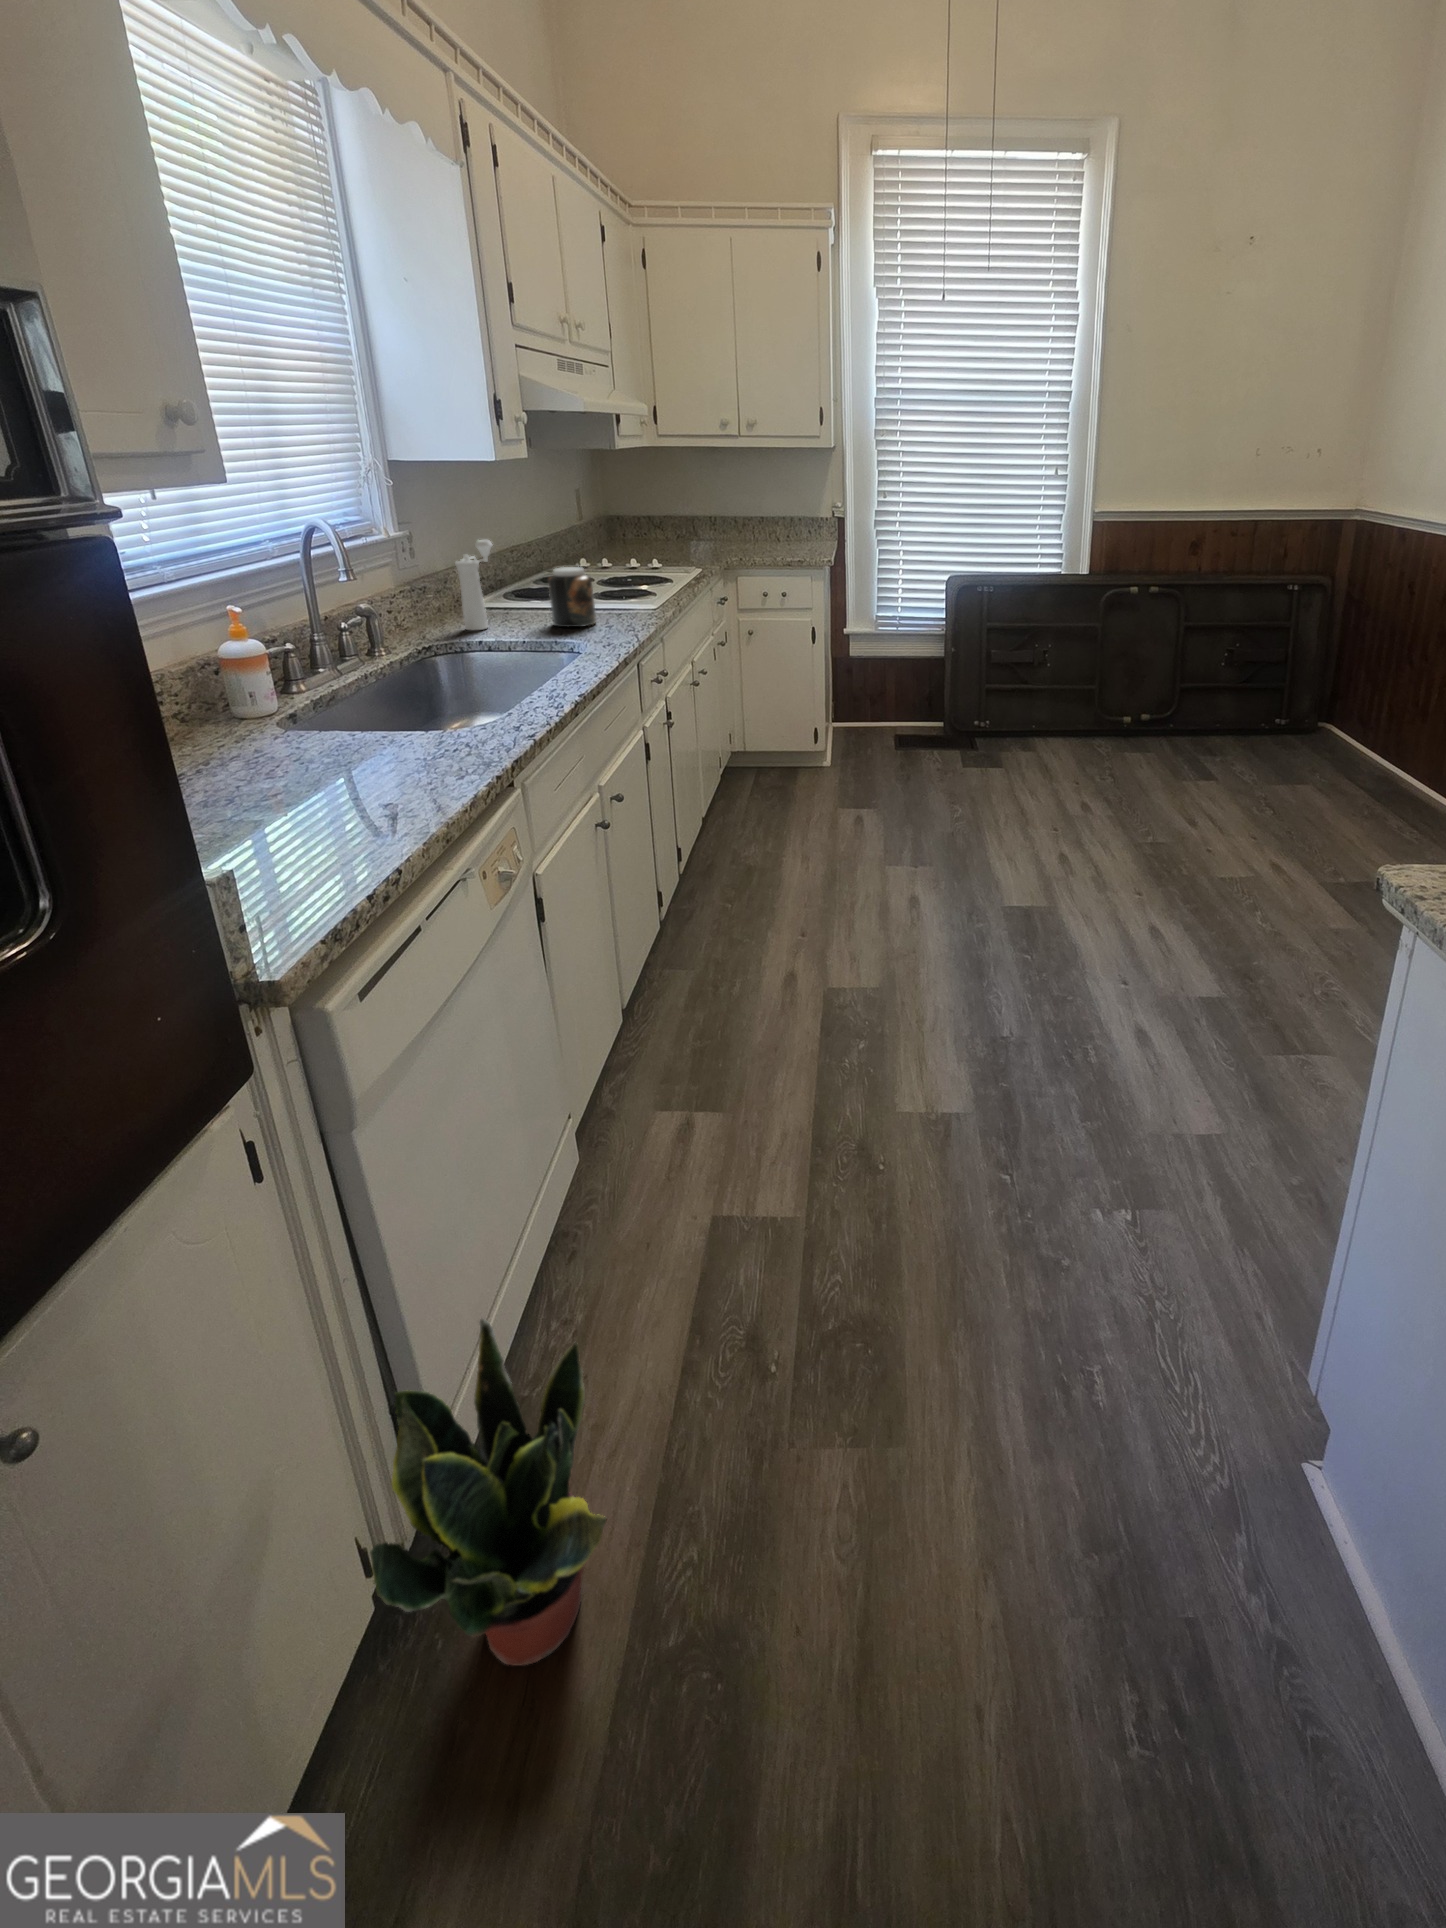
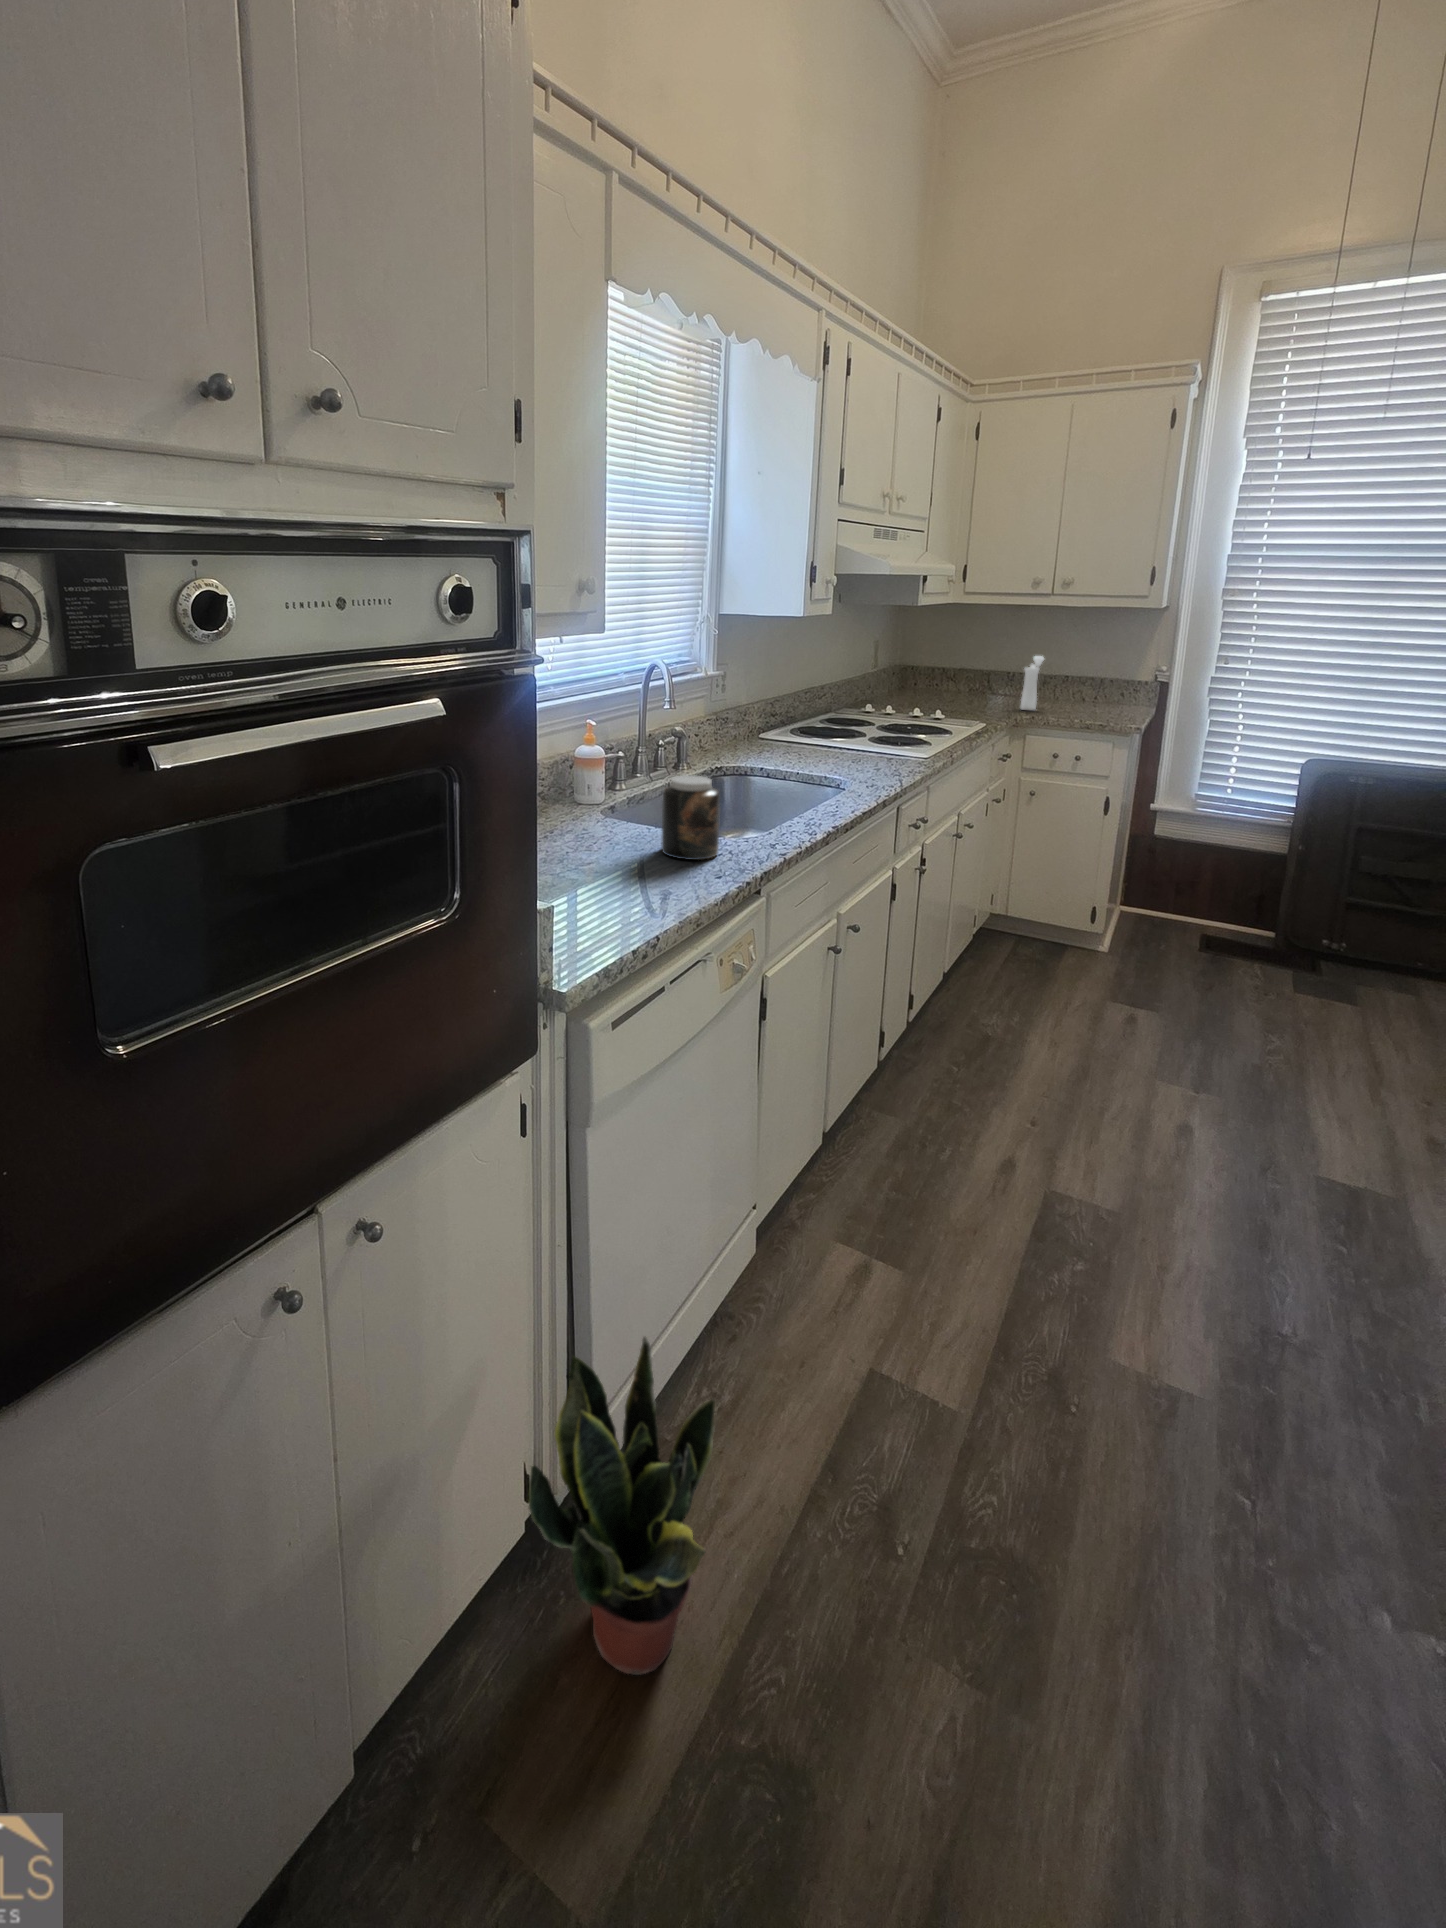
pepper mill: present [455,540,492,630] -> present [1021,656,1044,711]
jar: present [548,567,596,627] -> present [661,775,720,860]

